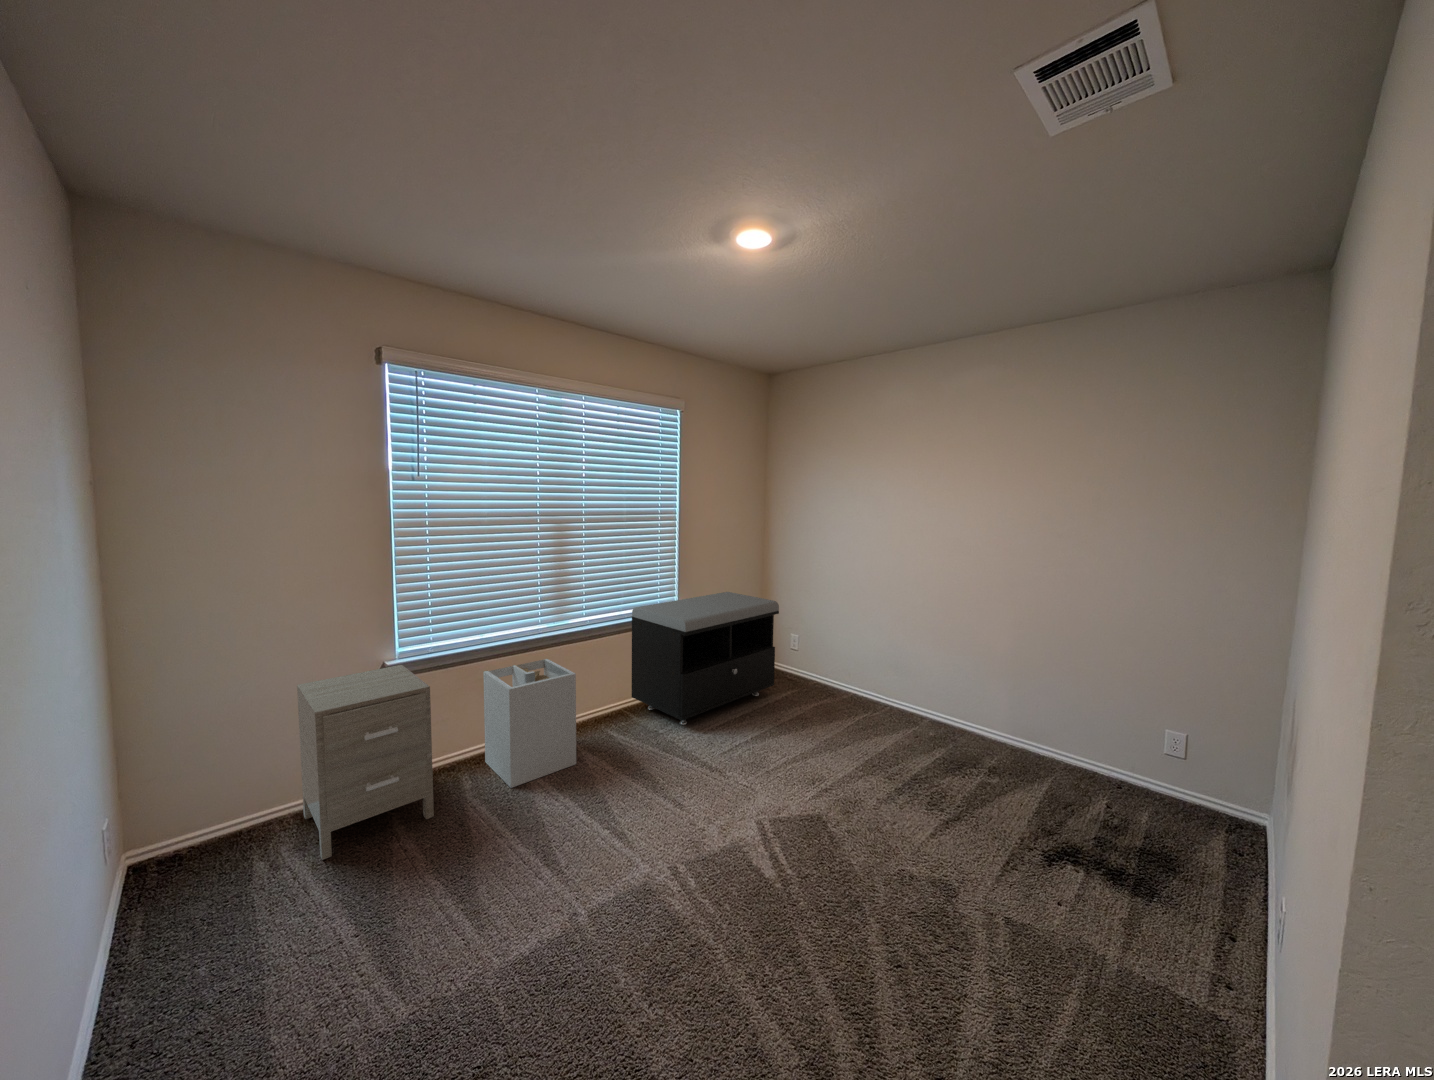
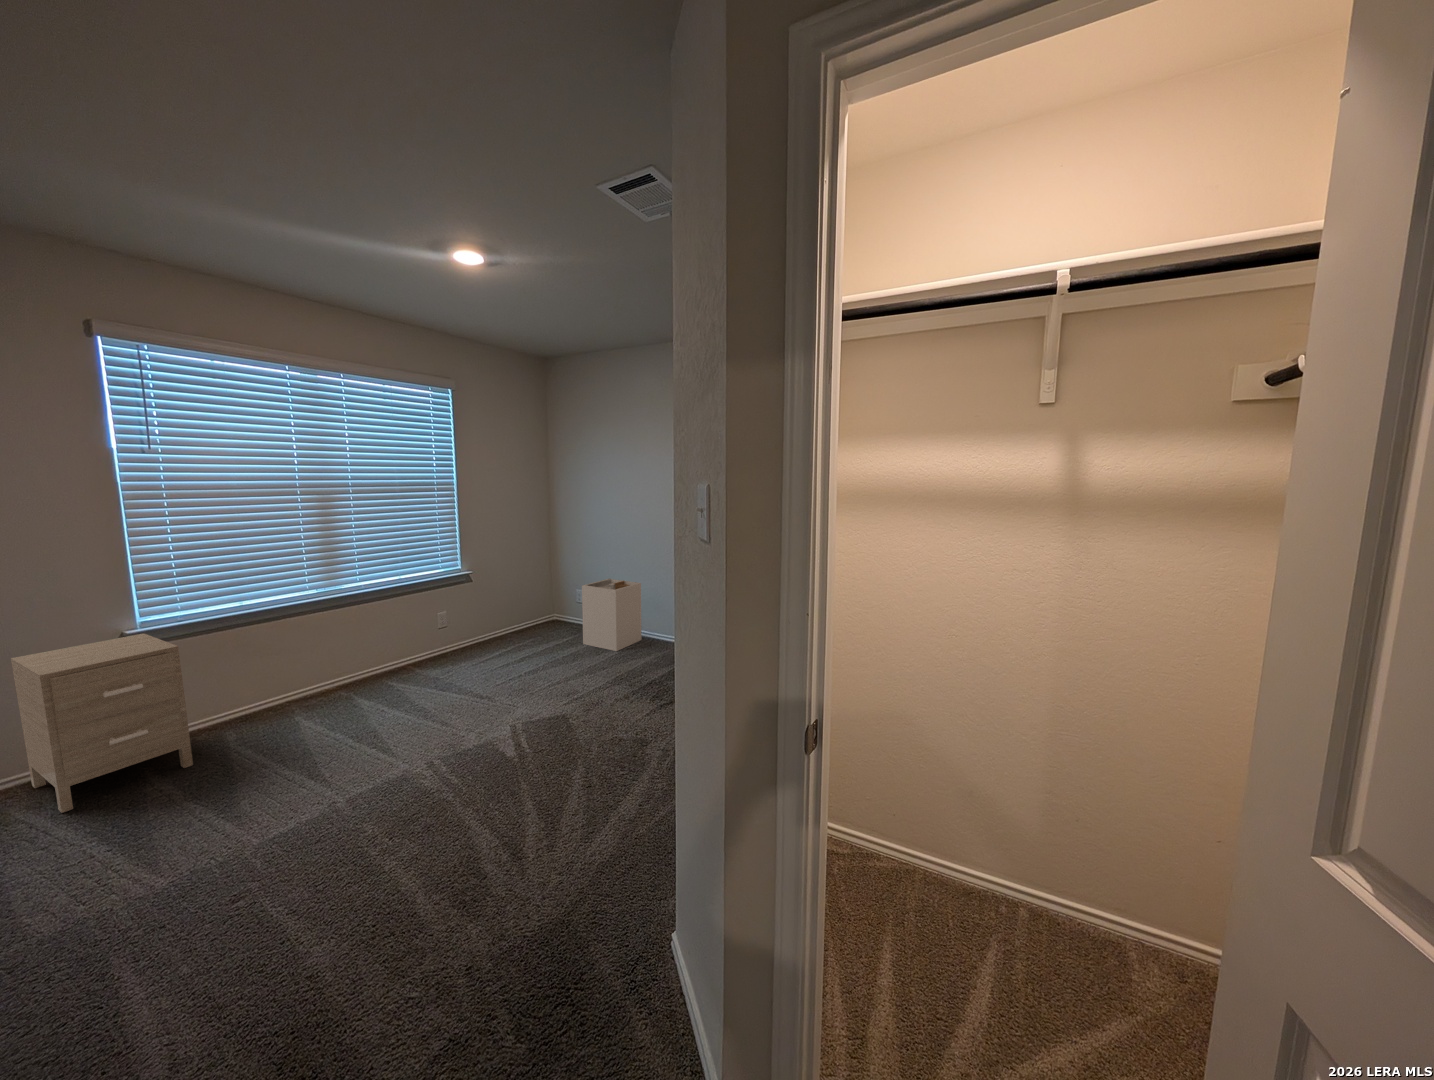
storage bench: present [632,592,779,725] -> none [410,555,555,670]
laundry hamper: present [483,659,576,788] -> present [582,578,642,651]

